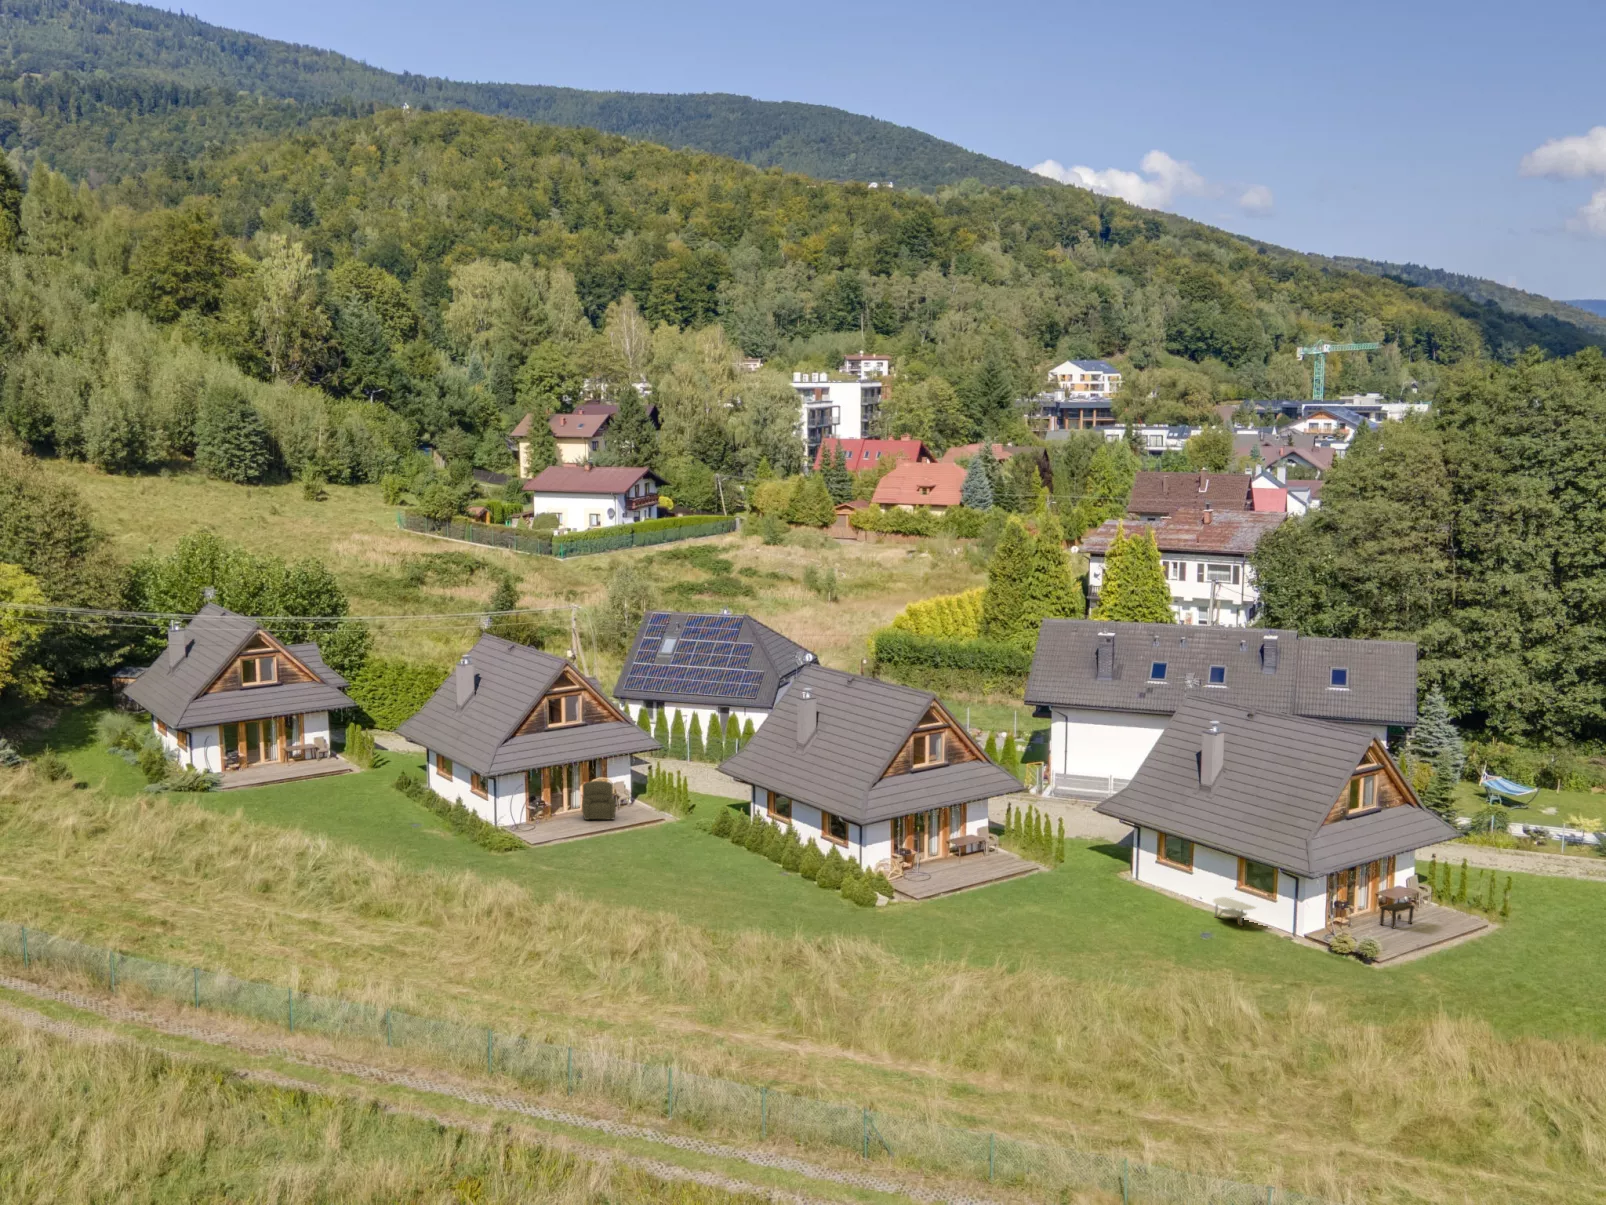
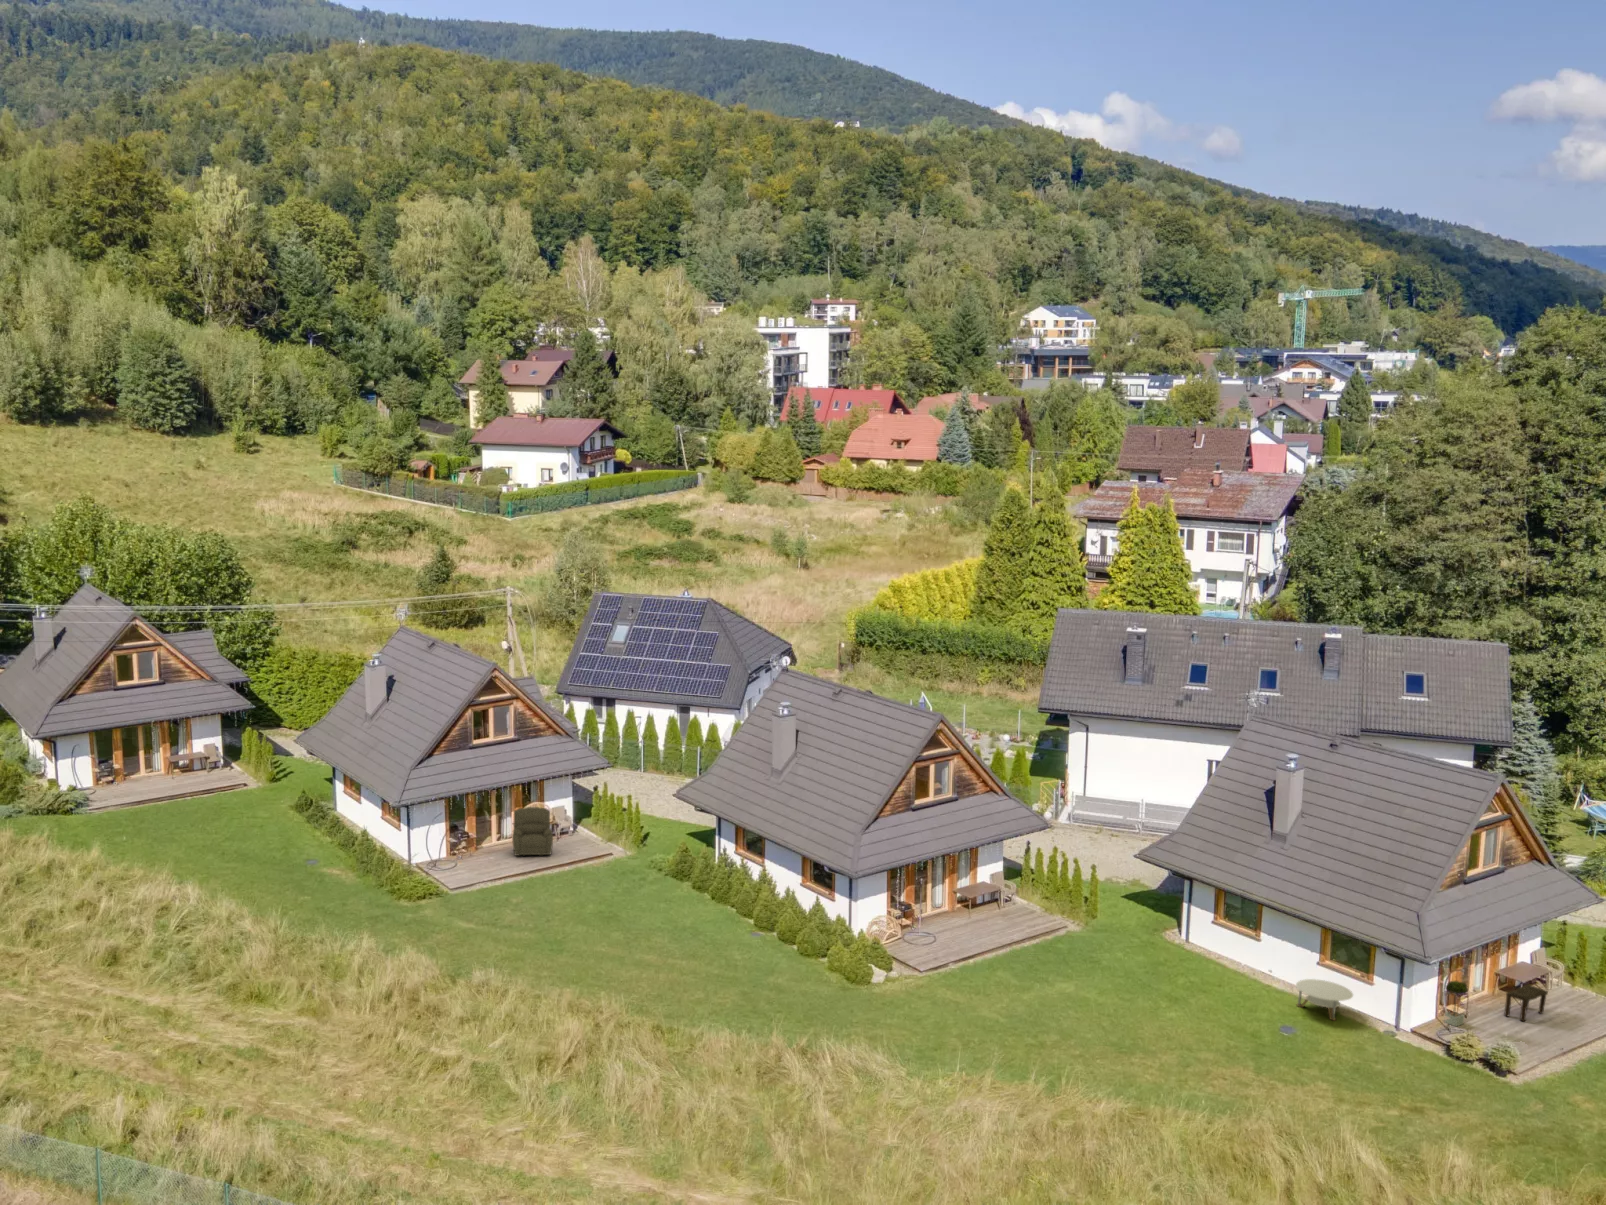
potted tree: none [1330,894,1347,931] -> present [1445,981,1467,1026]

